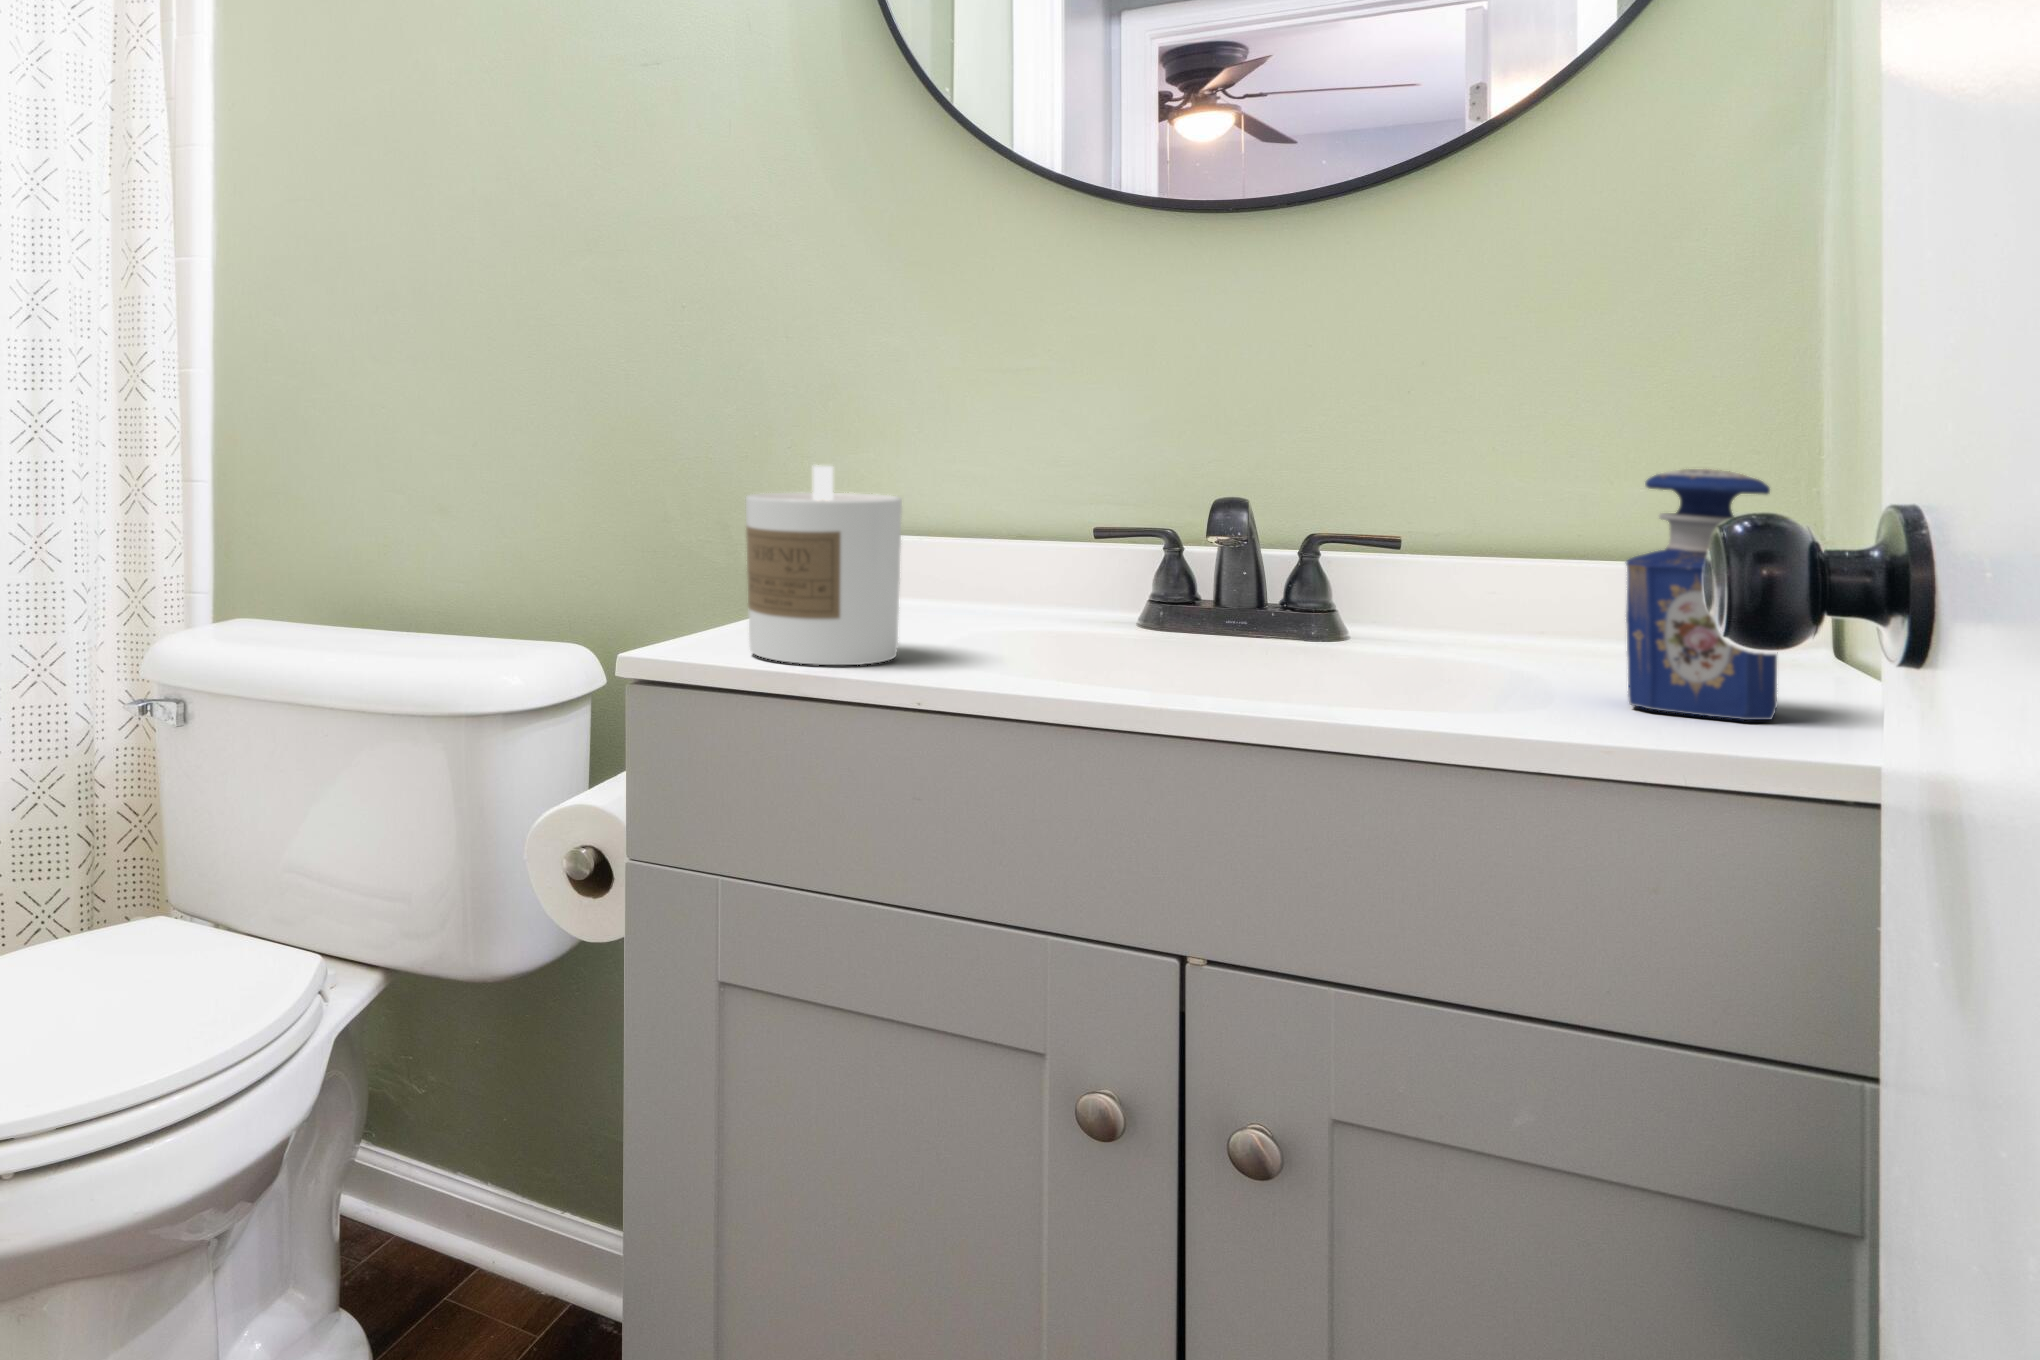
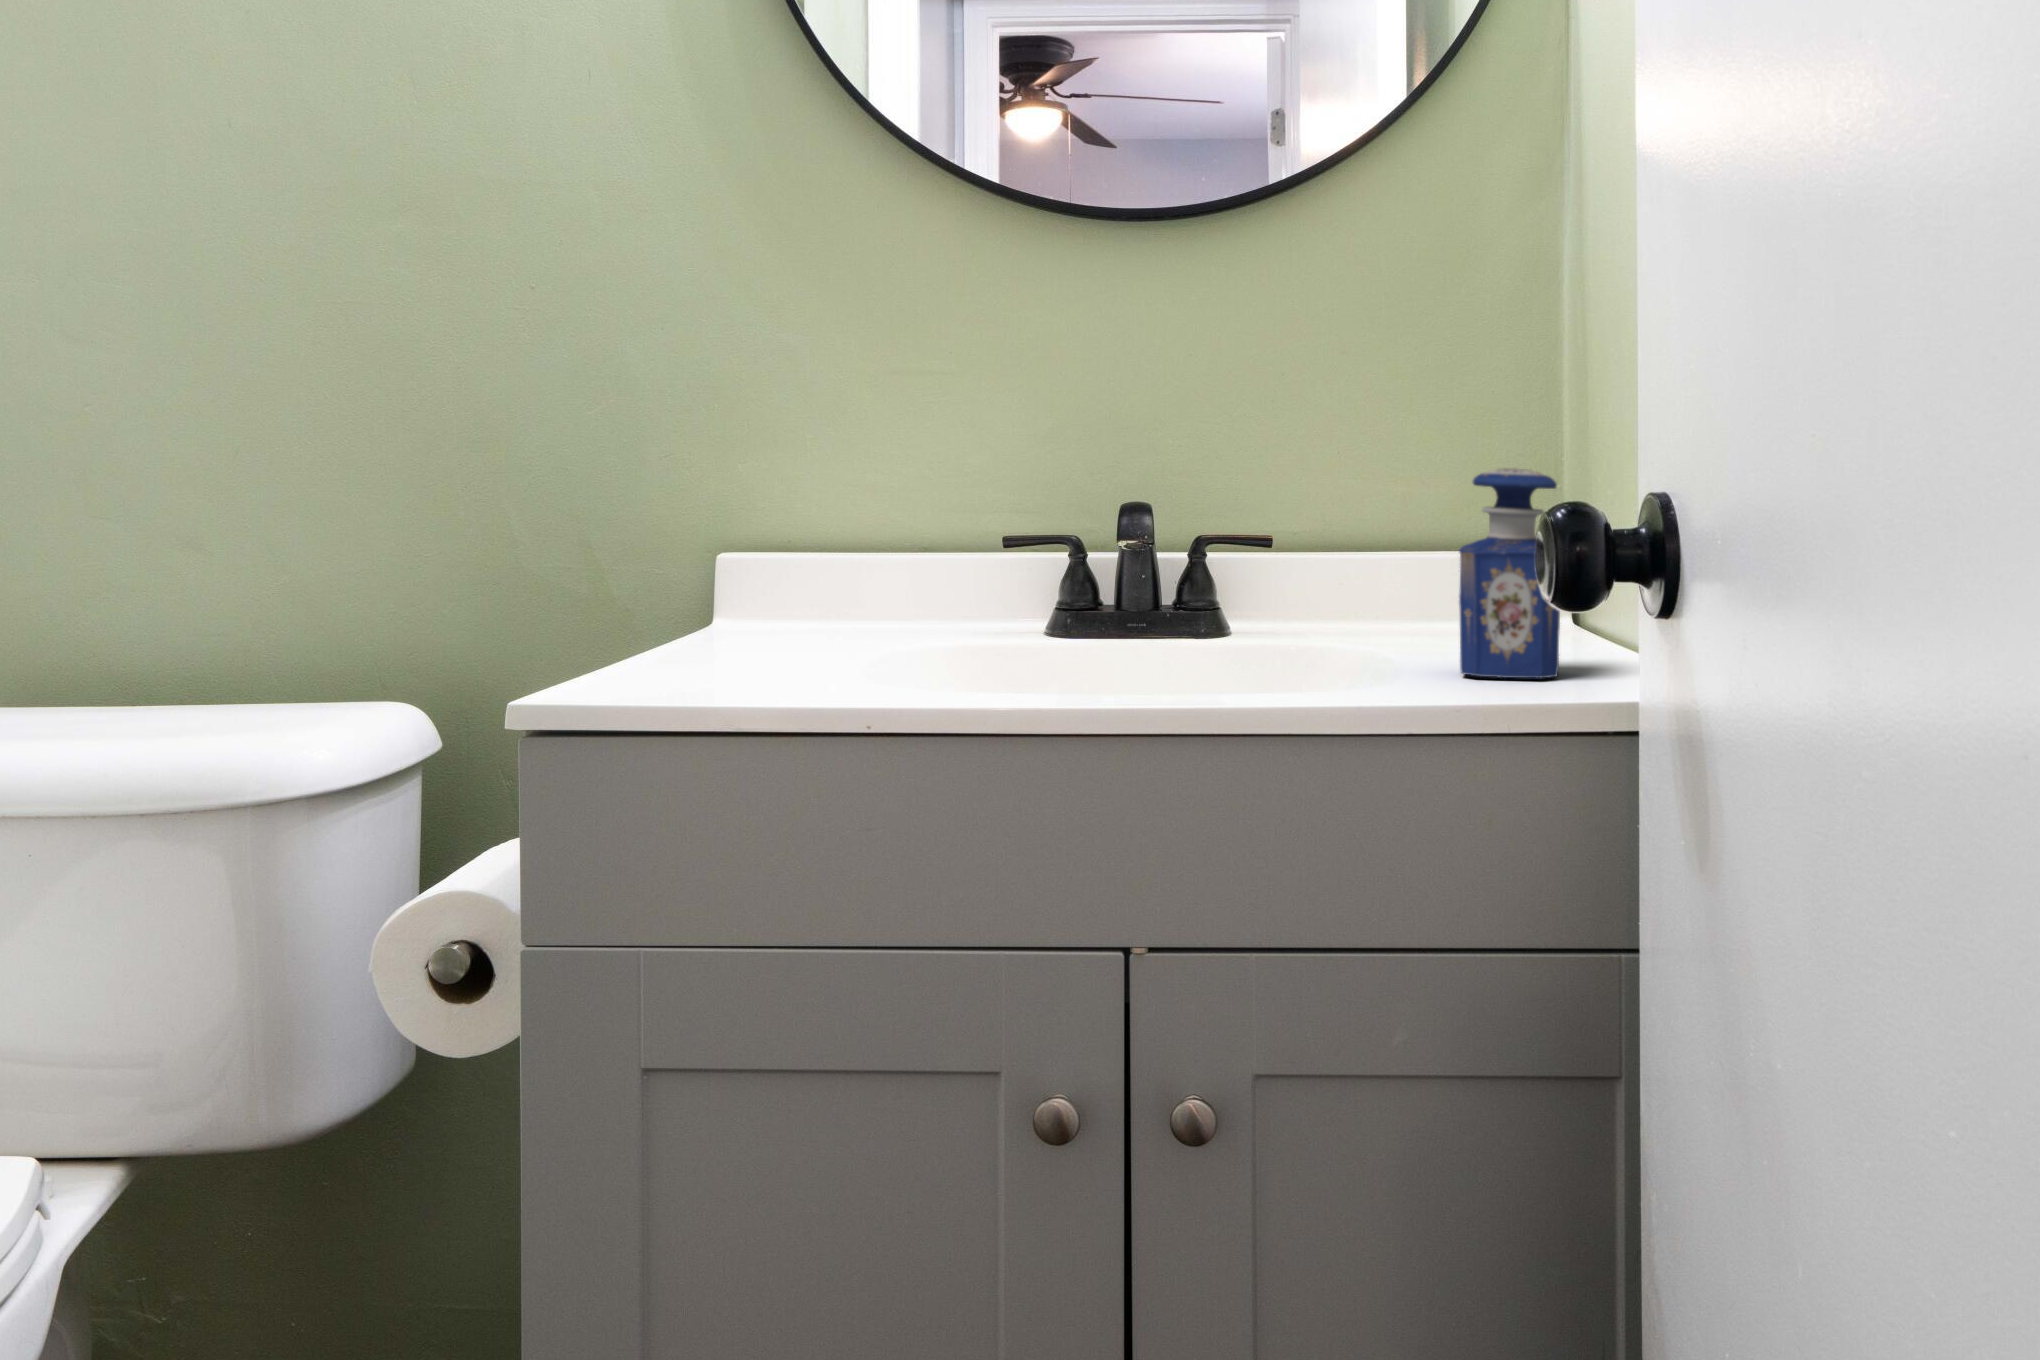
candle: present [746,466,902,665] -> none [654,478,829,699]

